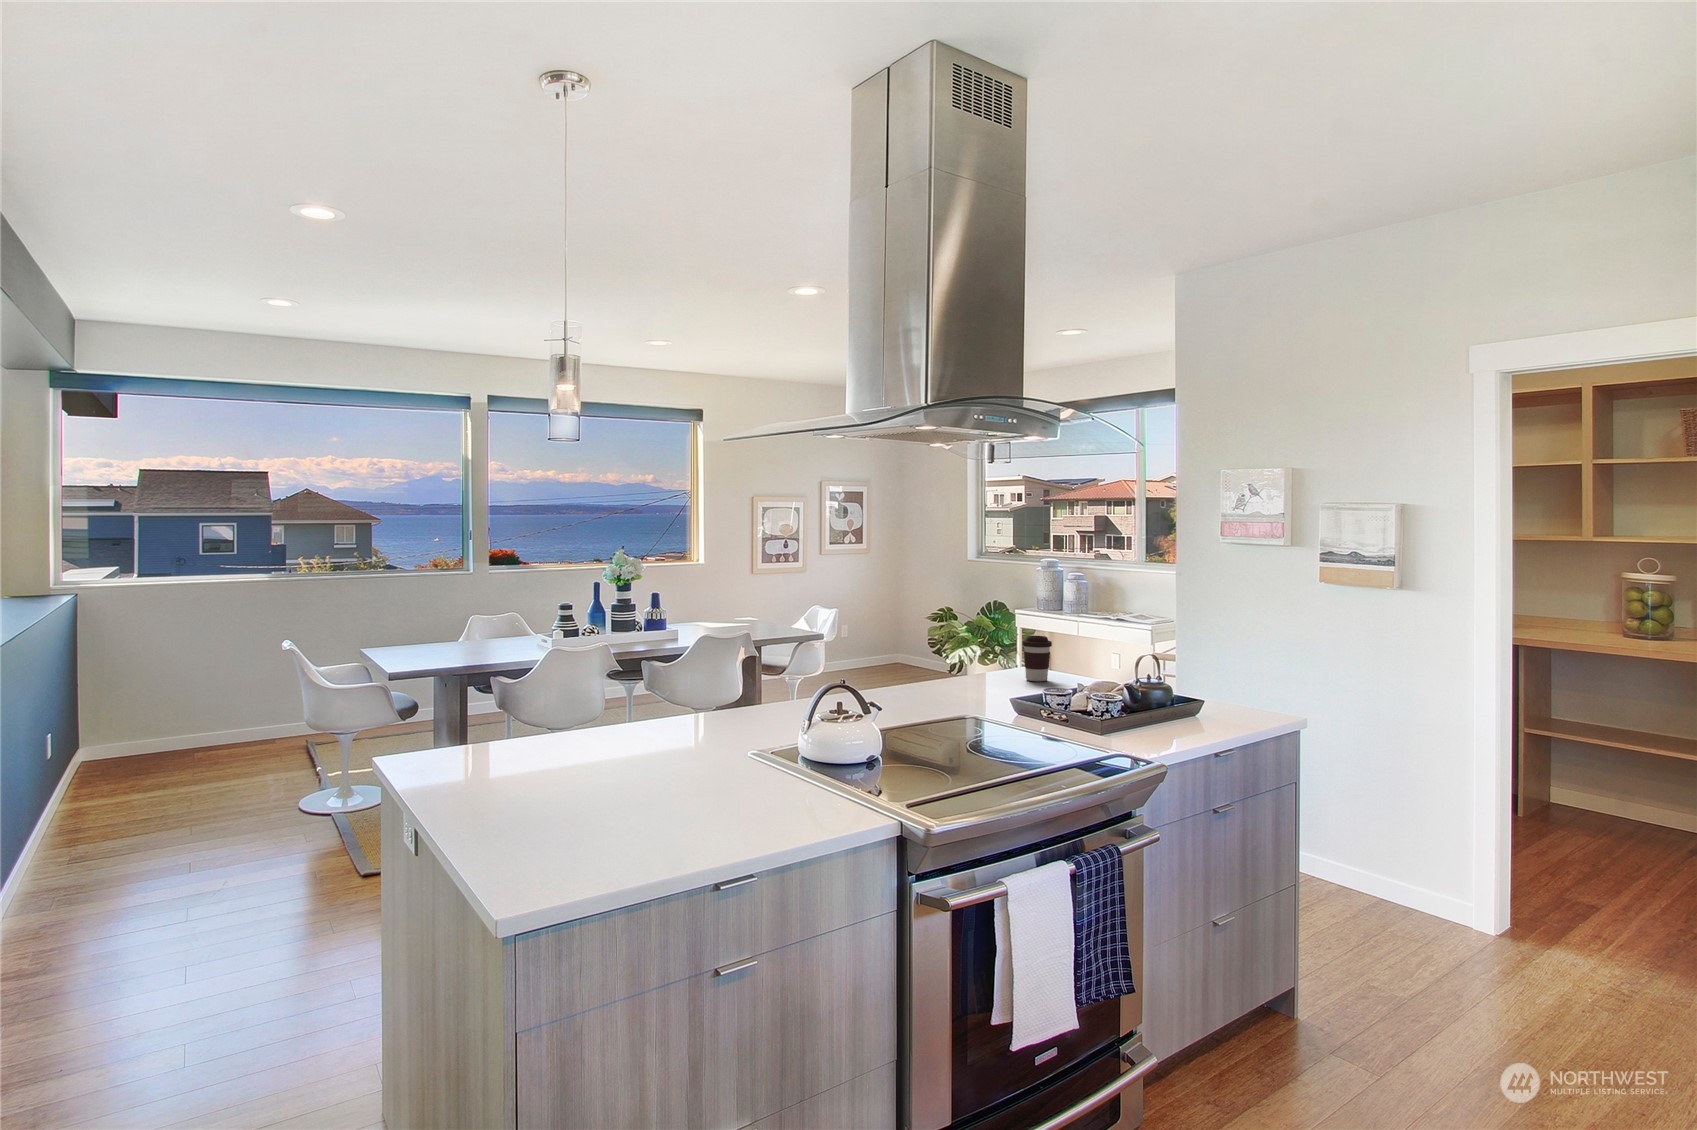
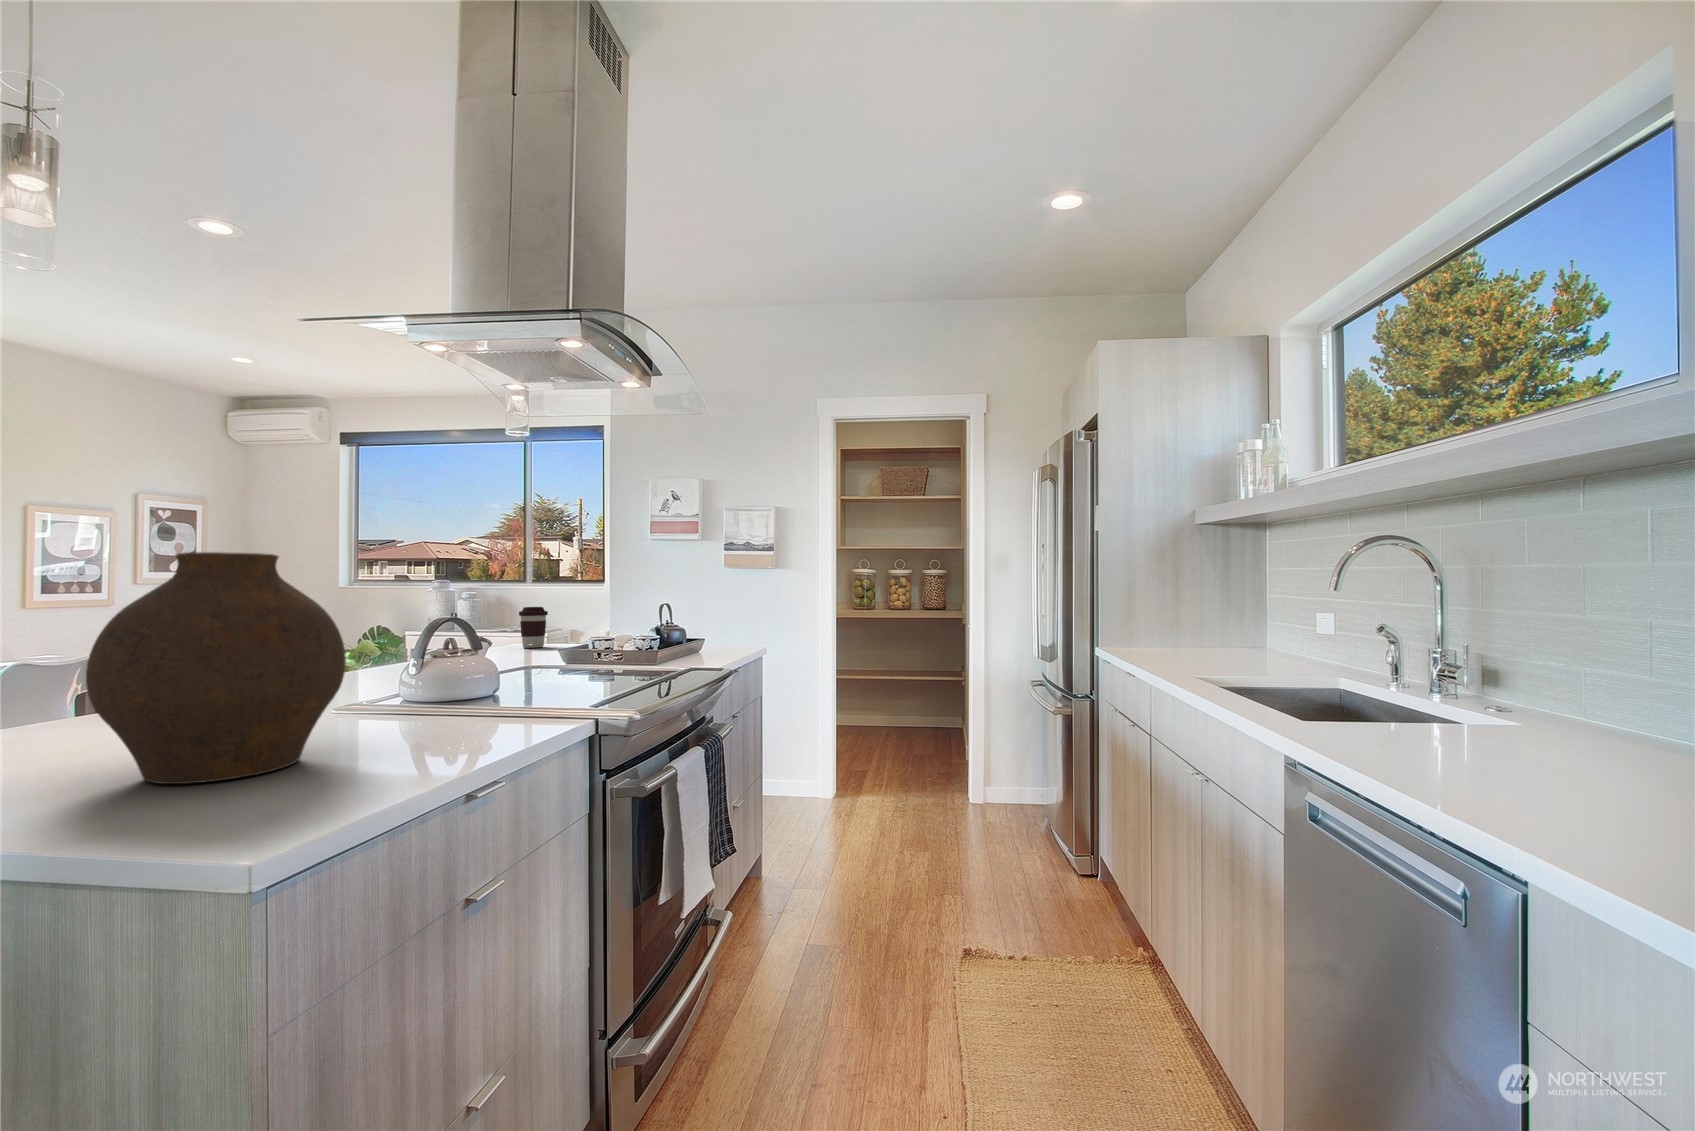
vase: none [567,662,707,827] -> present [86,552,346,784]

